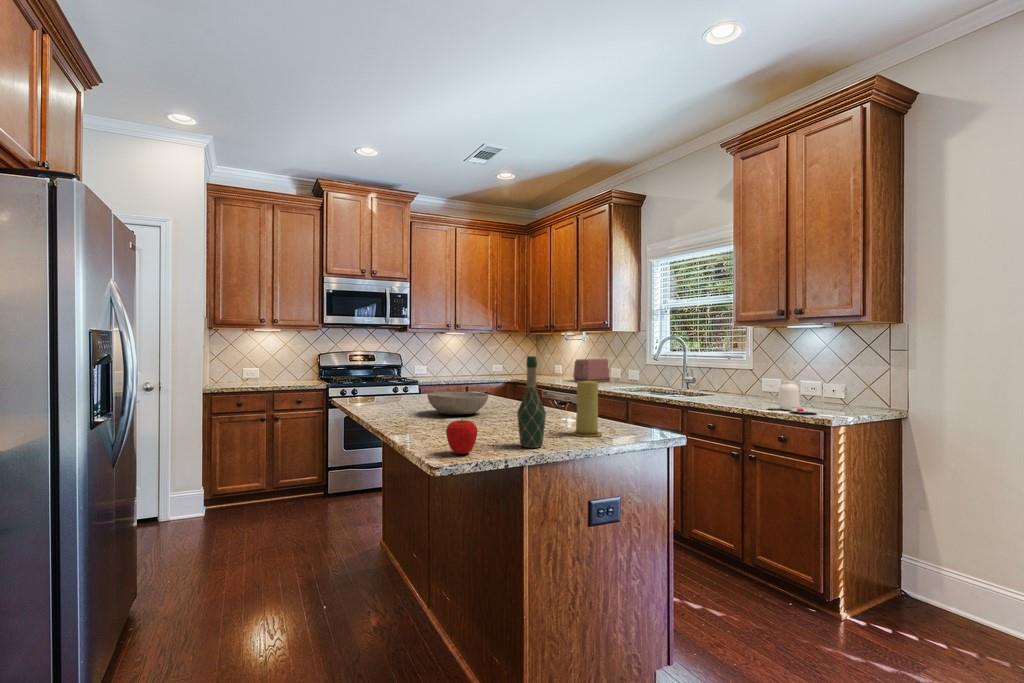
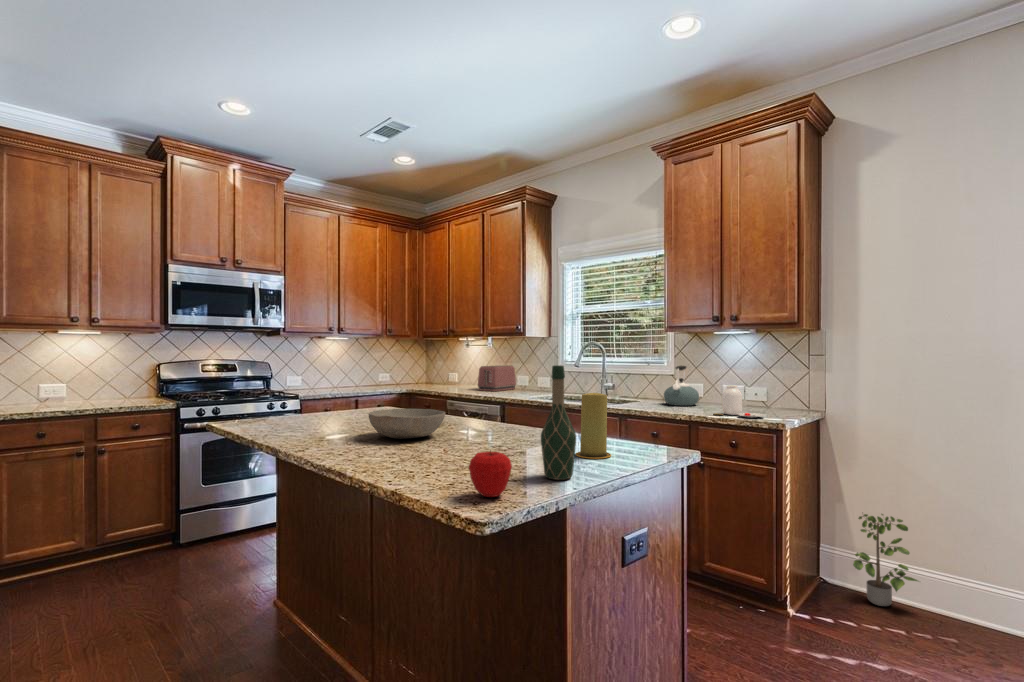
kettle: none [734,361,771,401] -> present [664,366,699,406]
potted plant: none [925,520,1004,624] -> present [853,514,918,606]

